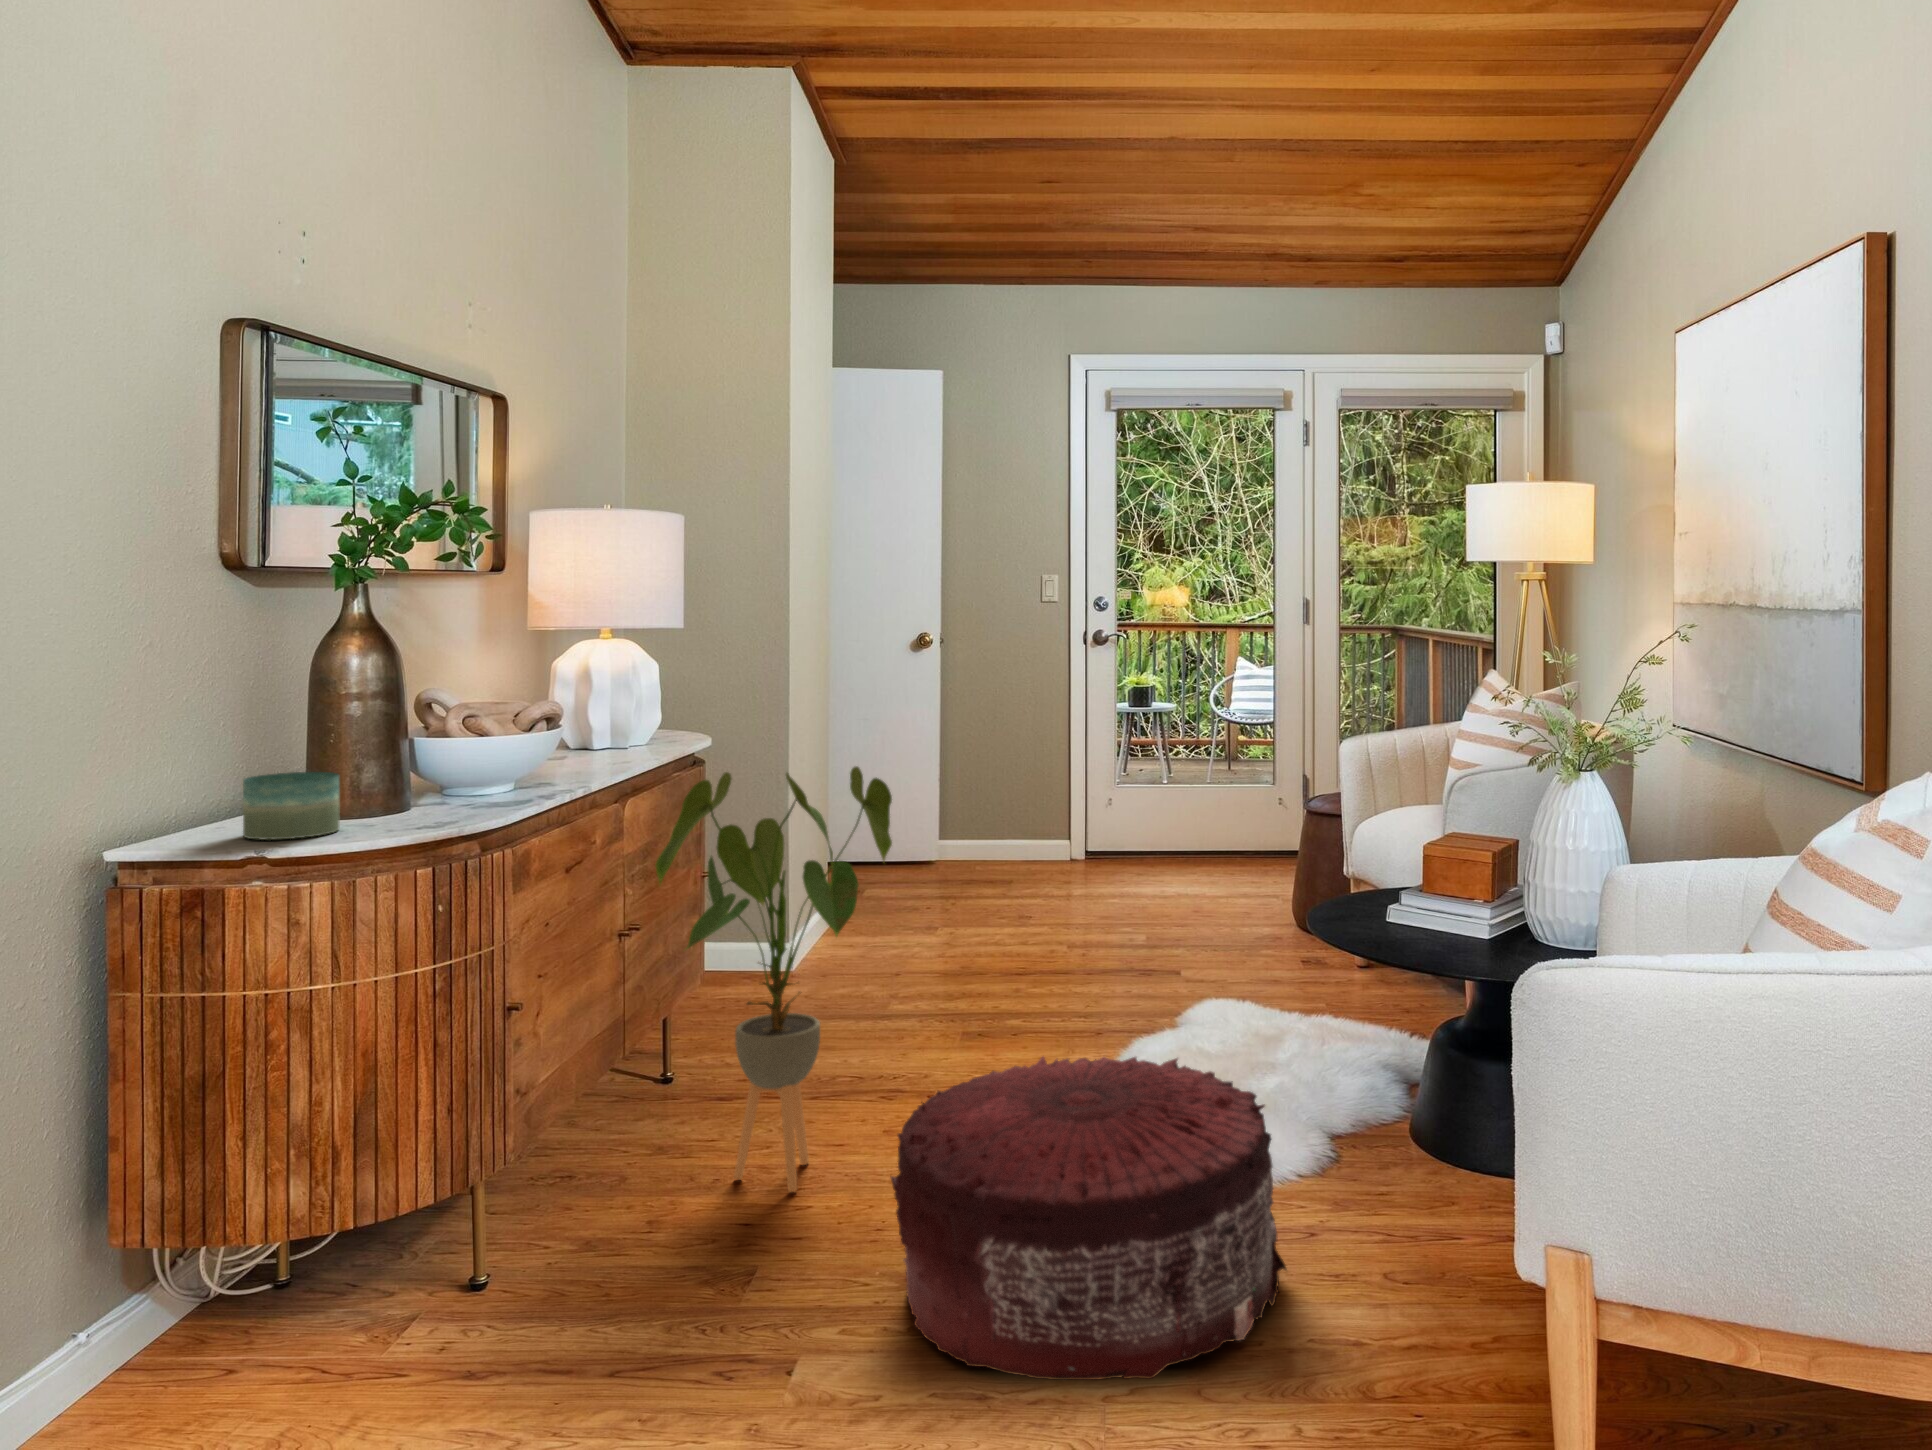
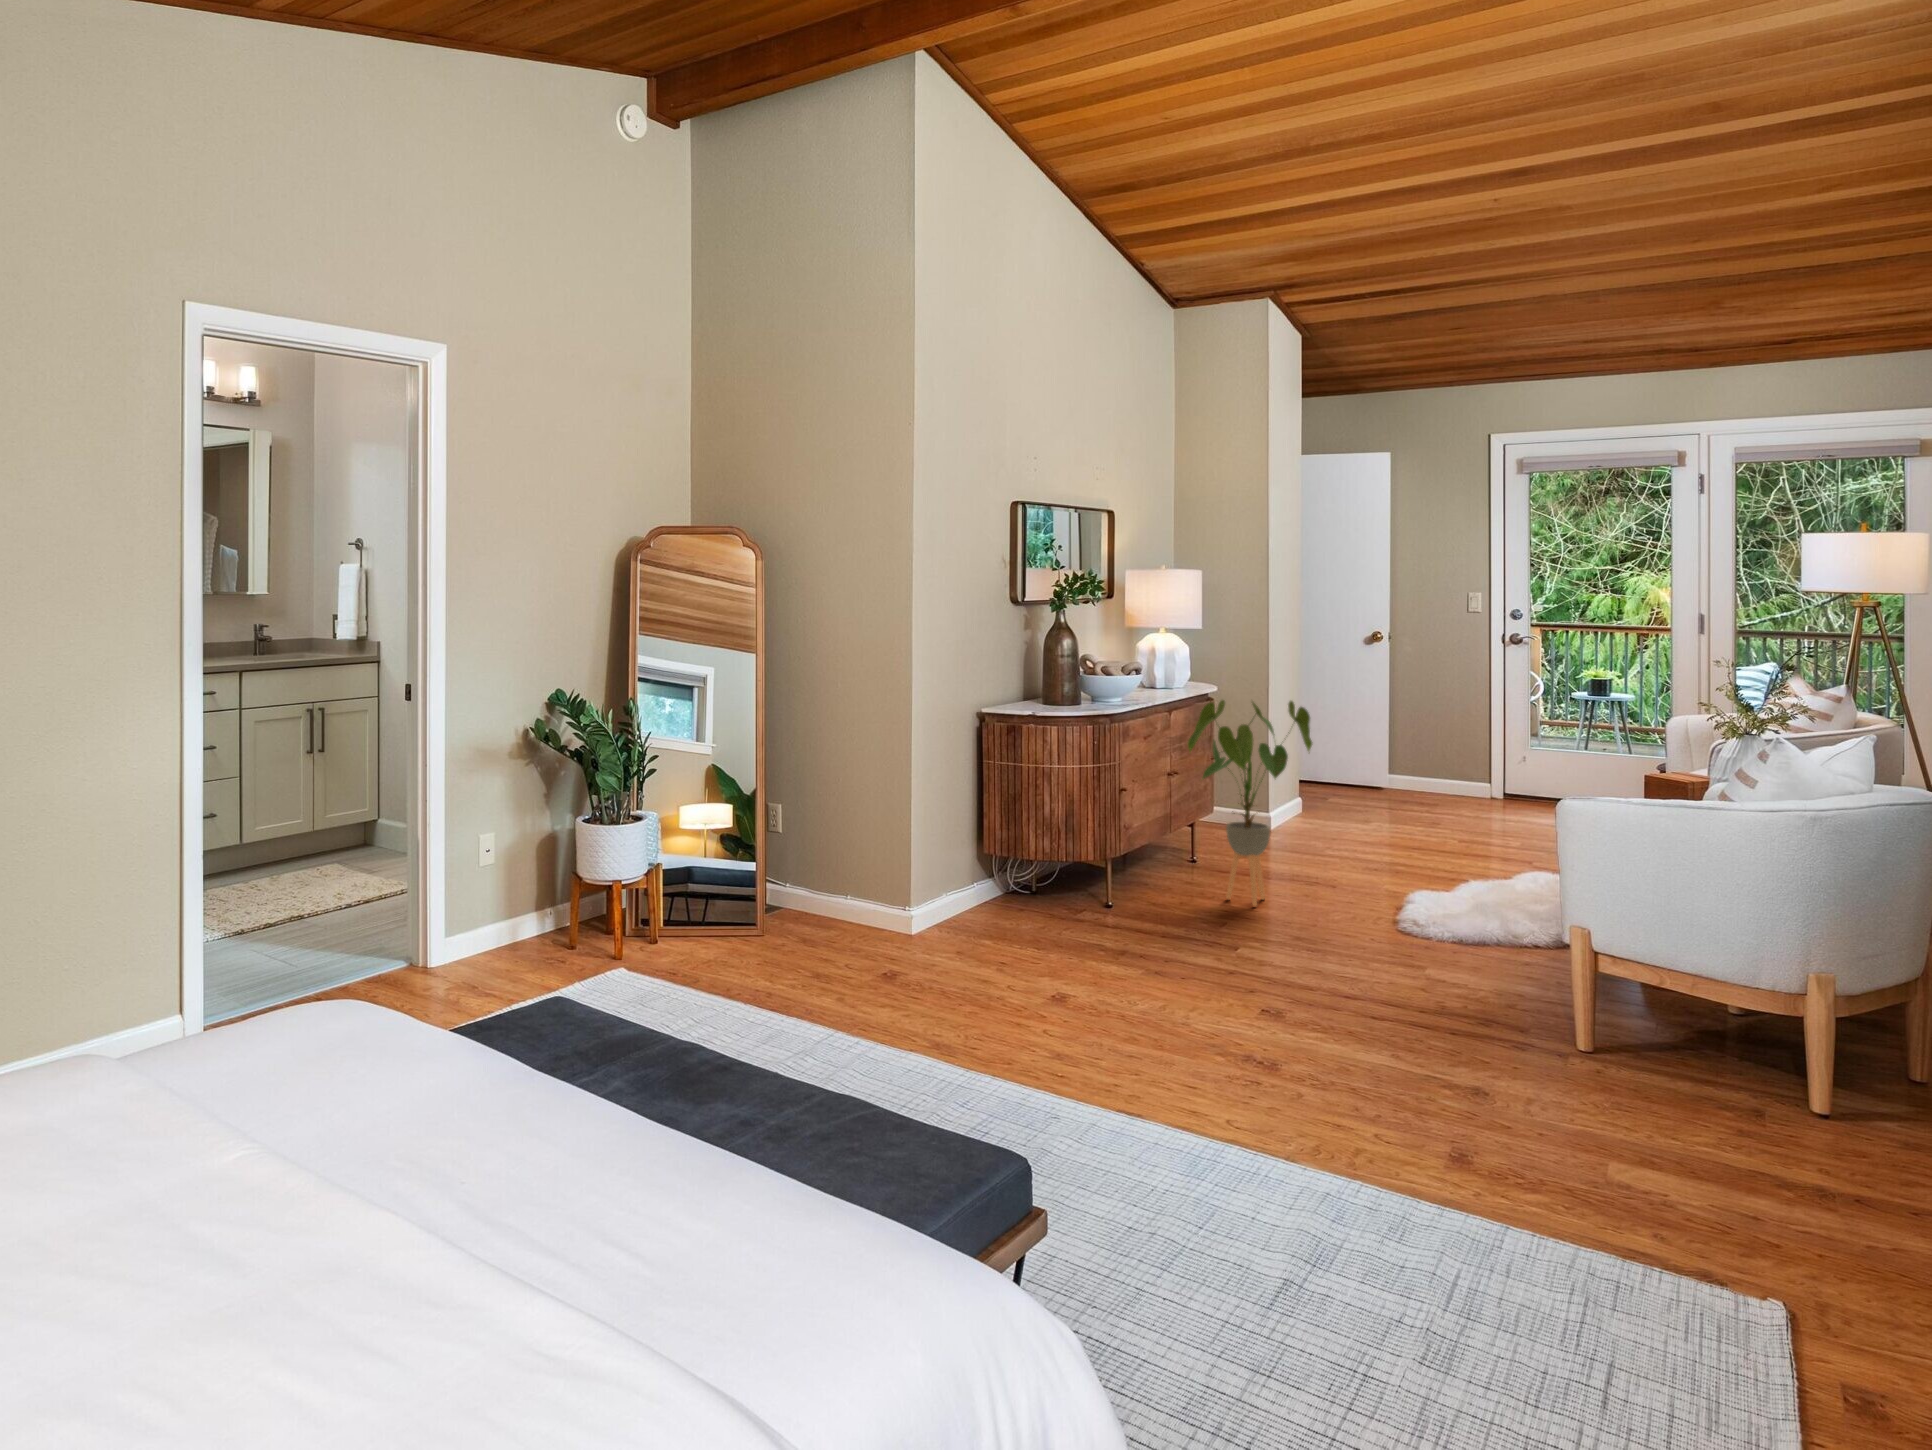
candle: present [243,772,340,840] -> none [1023,684,1057,709]
pouf: present [891,1056,1287,1380] -> none [1294,849,1512,979]

